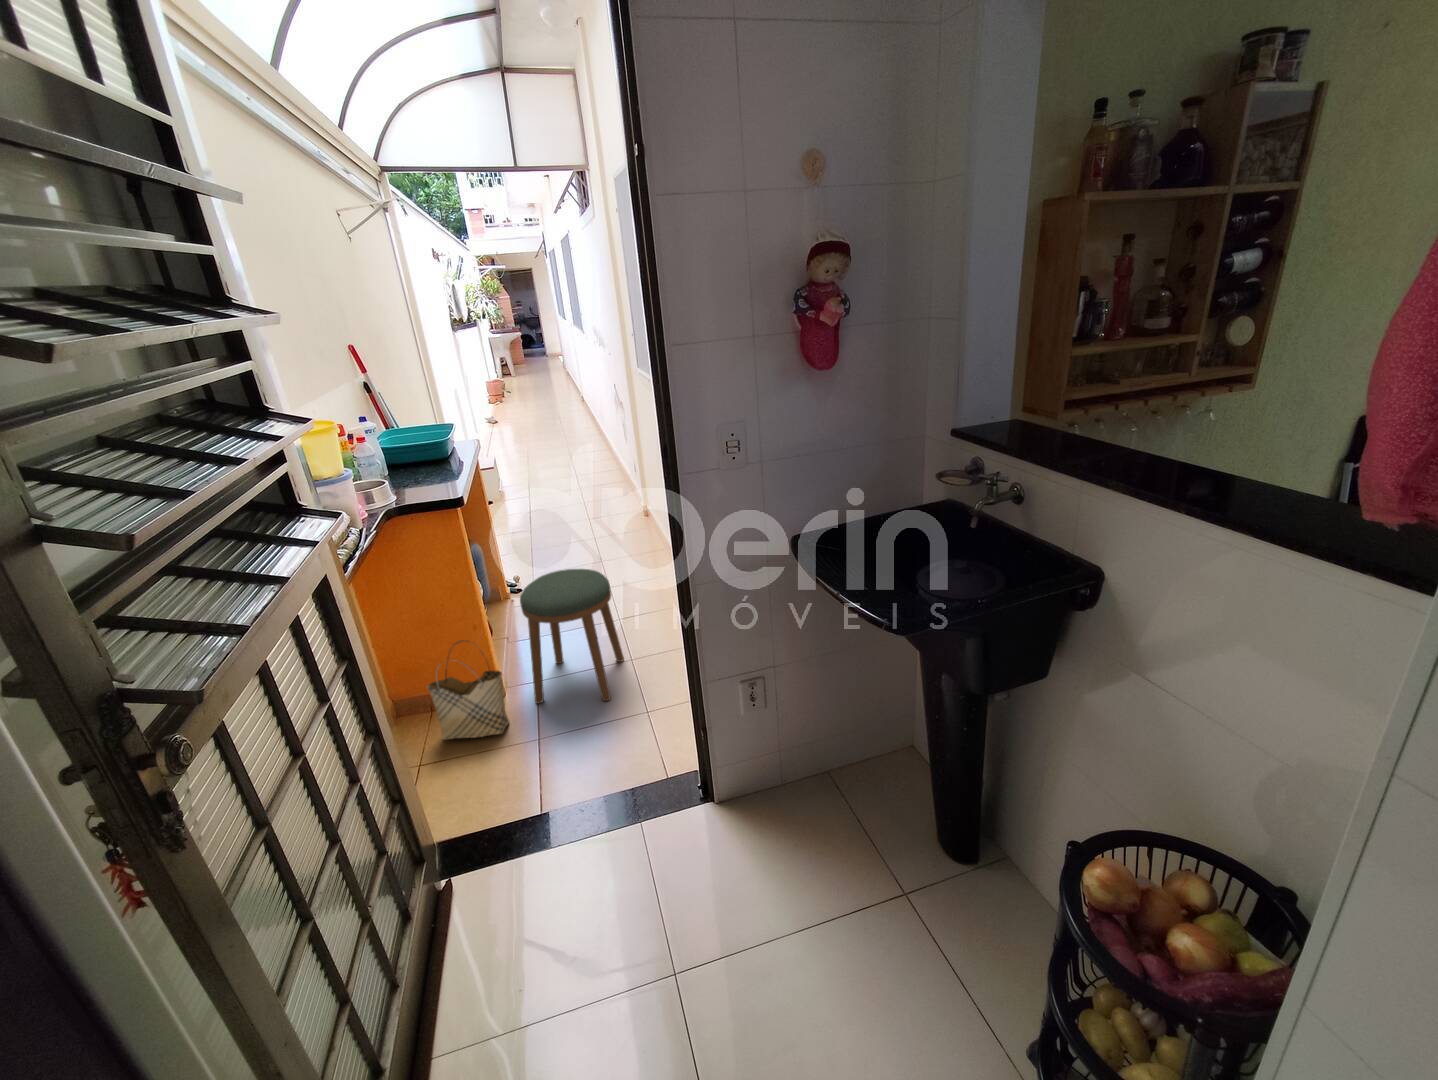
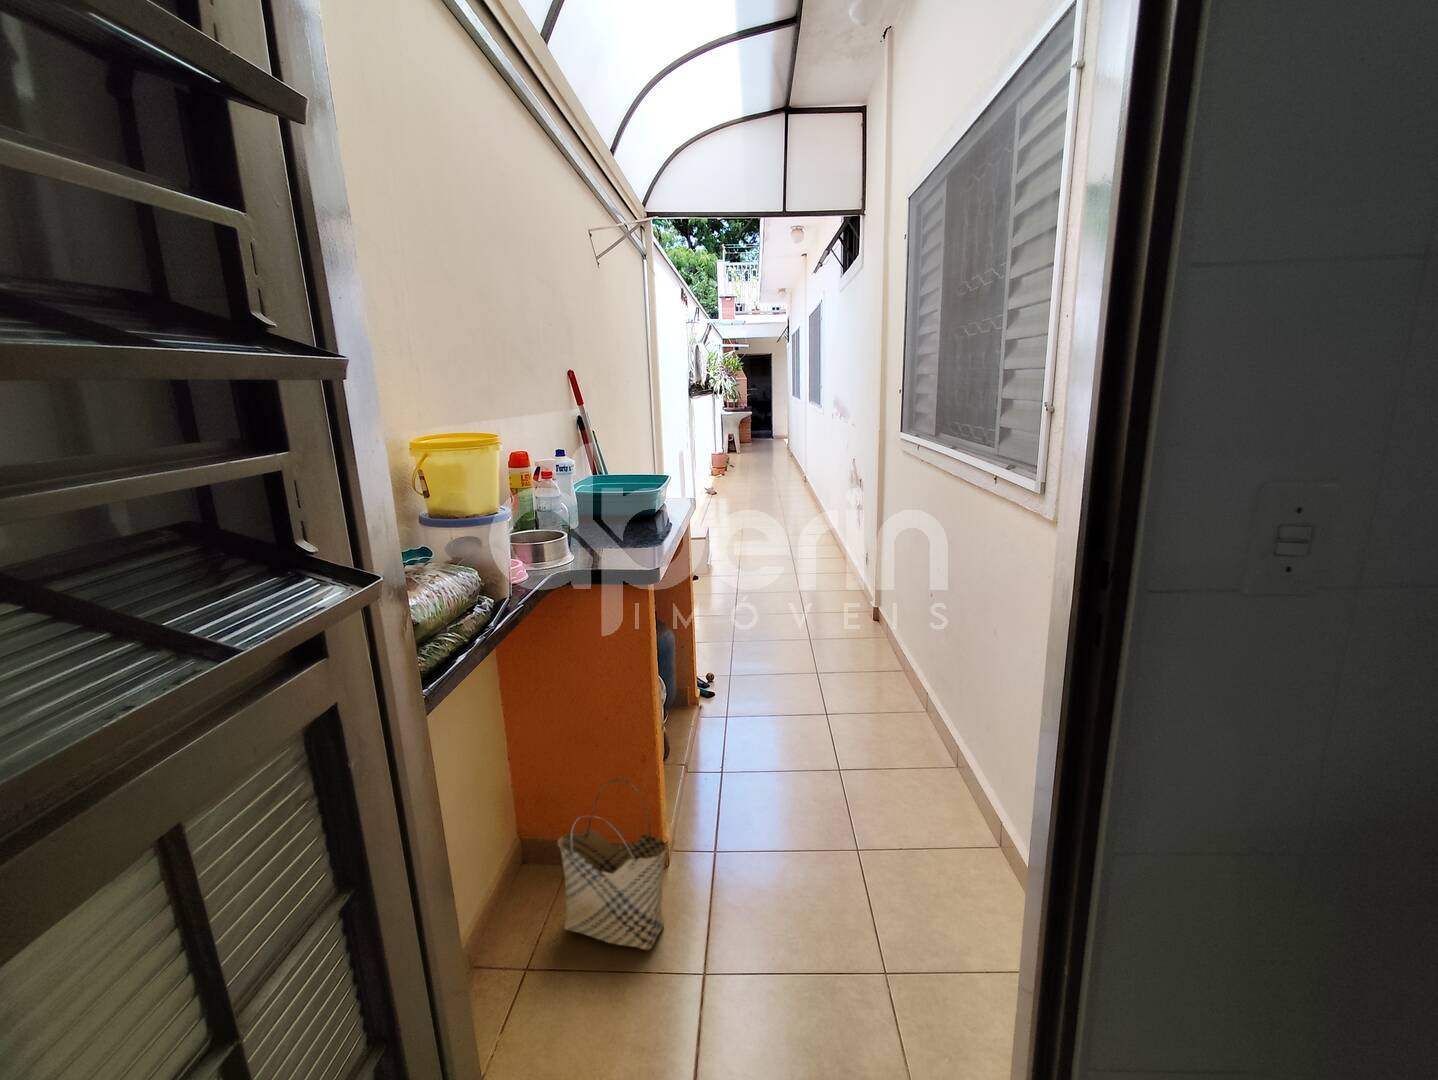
stool: present [520,569,624,703] -> none [707,692,852,936]

